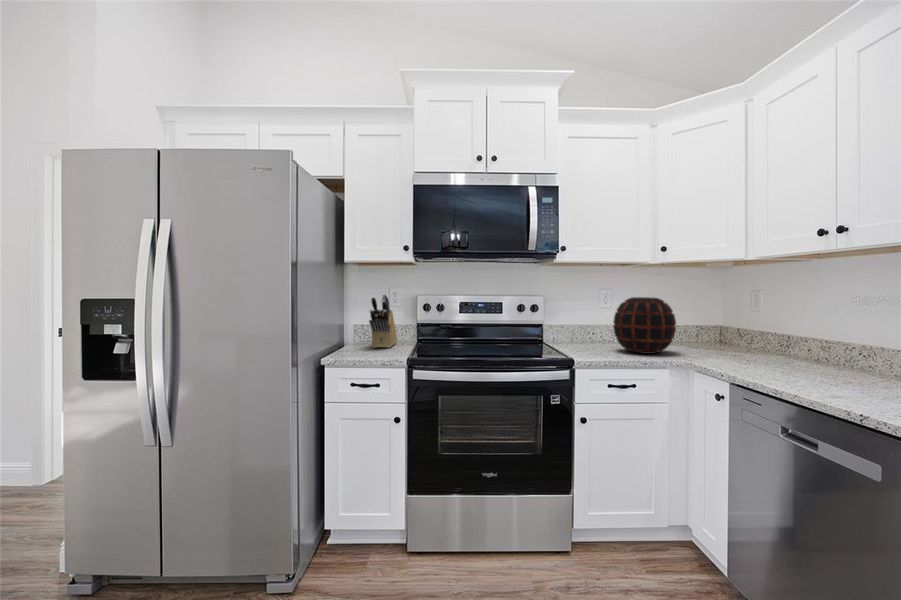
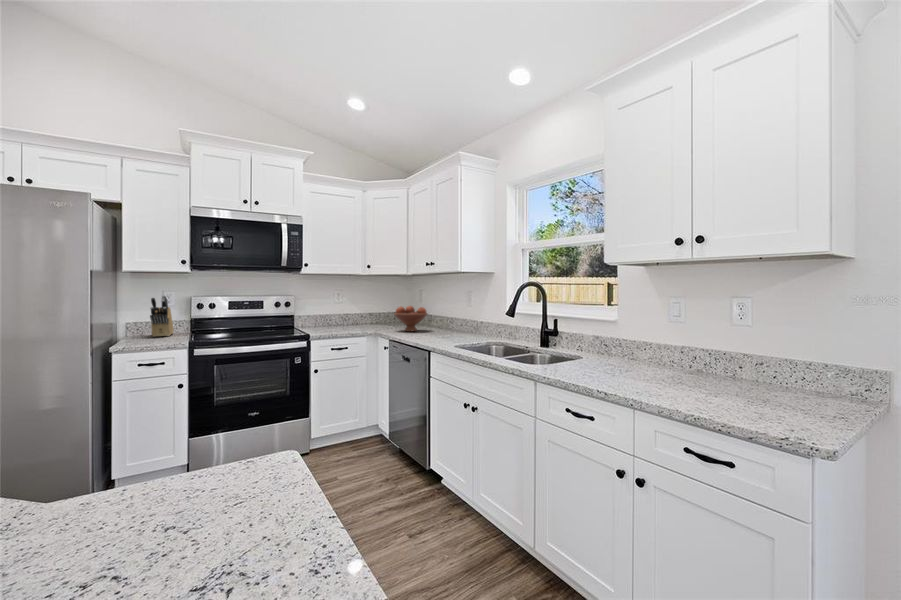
decorative vase: present [613,297,676,354] -> none [339,297,375,331]
fruit bowl: none [718,315,795,363] -> present [394,306,427,332]

